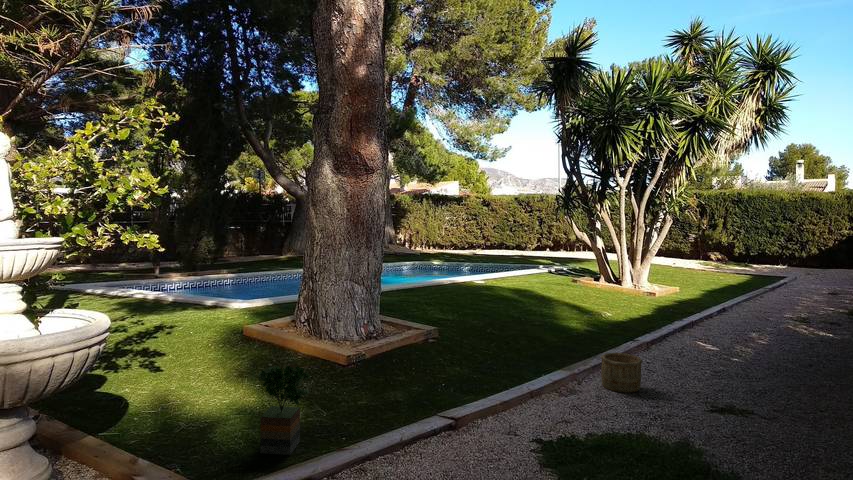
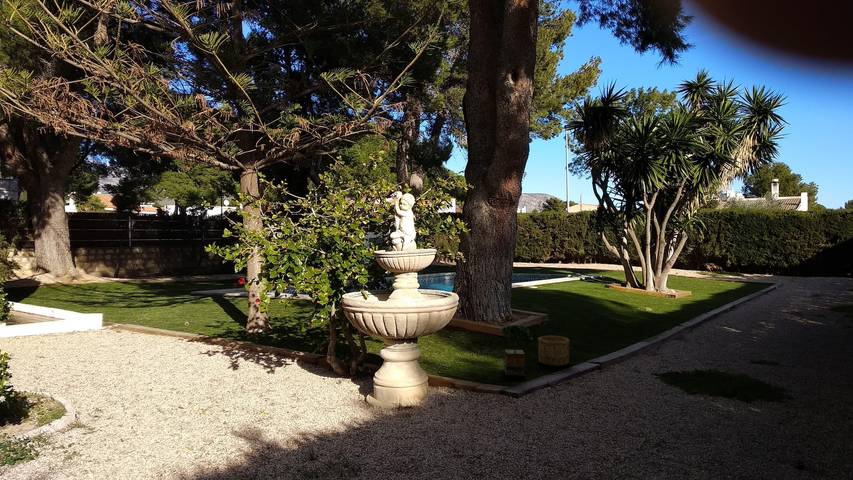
wooden bucket: present [601,353,643,393] -> present [538,336,570,366]

